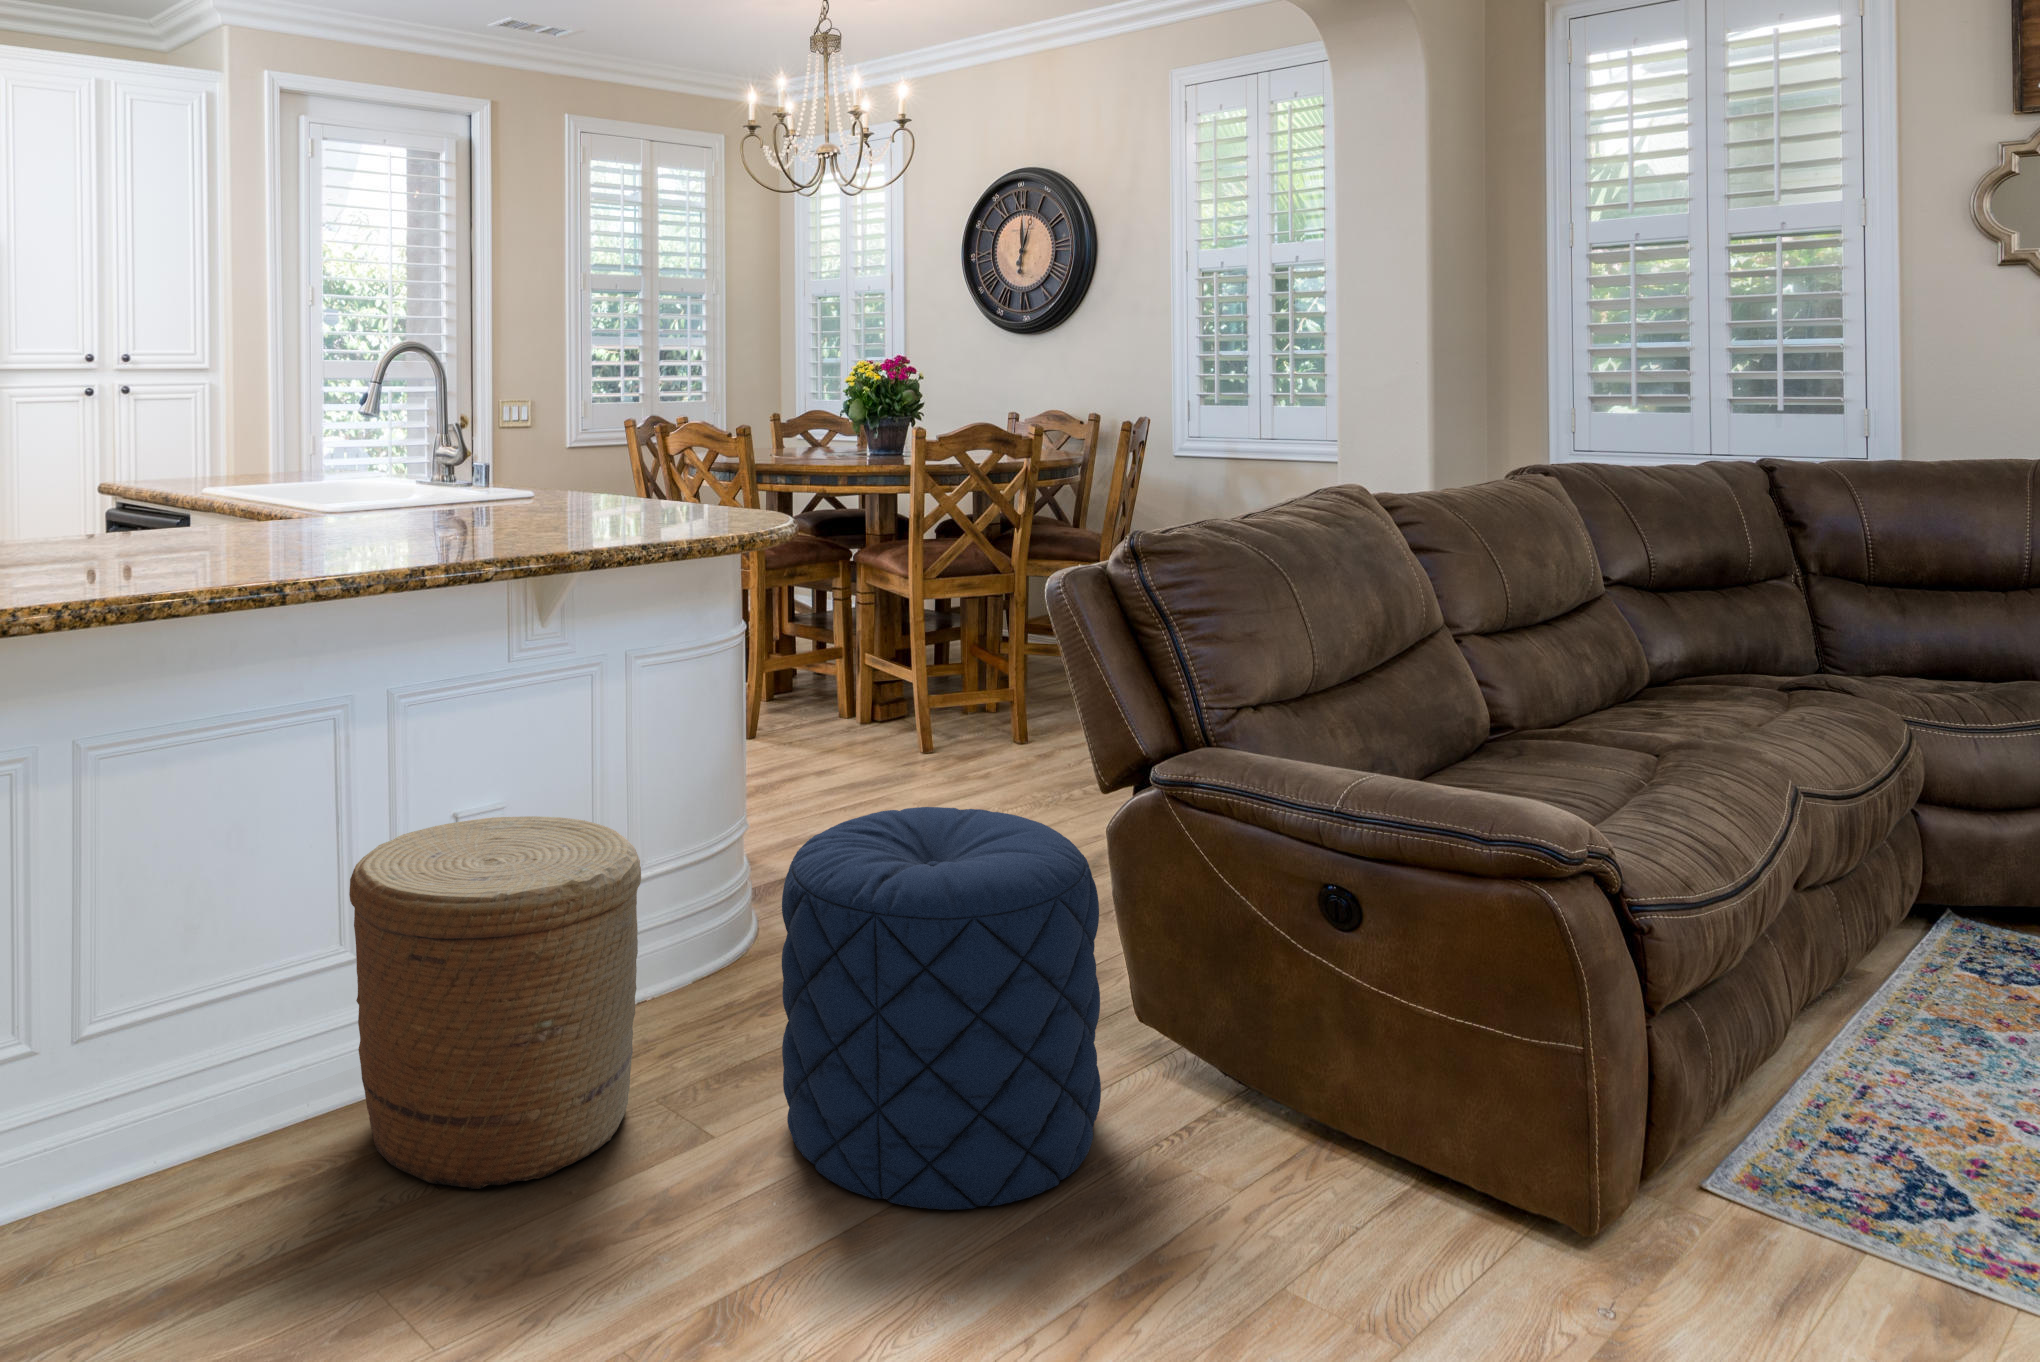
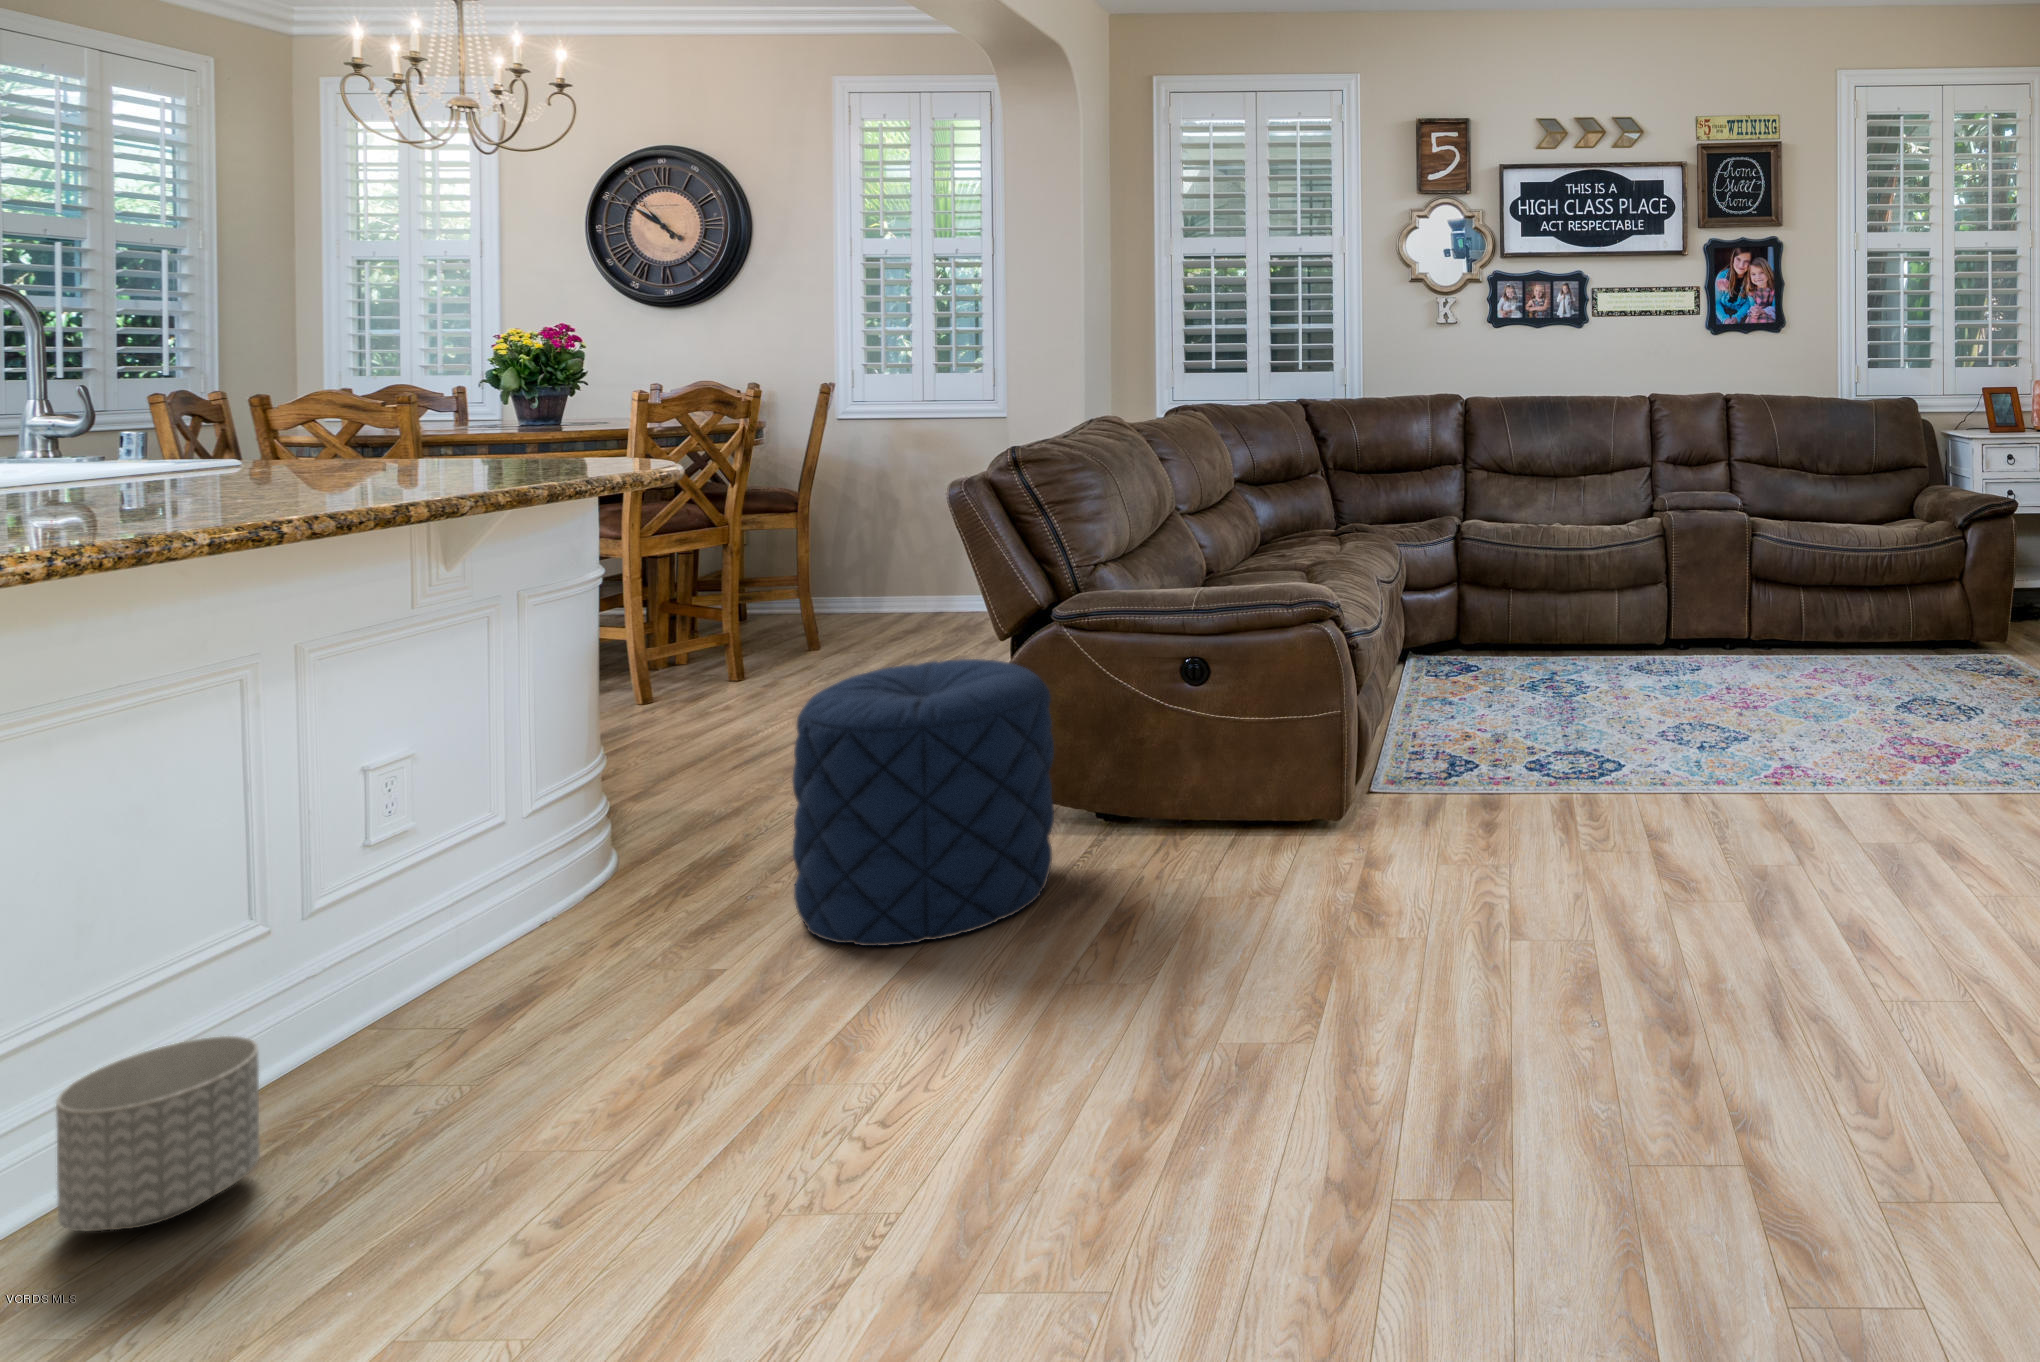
woven basket: present [349,816,641,1190] -> none [335,733,673,1075]
planter: none [77,1061,223,1236] -> present [56,1036,260,1231]

